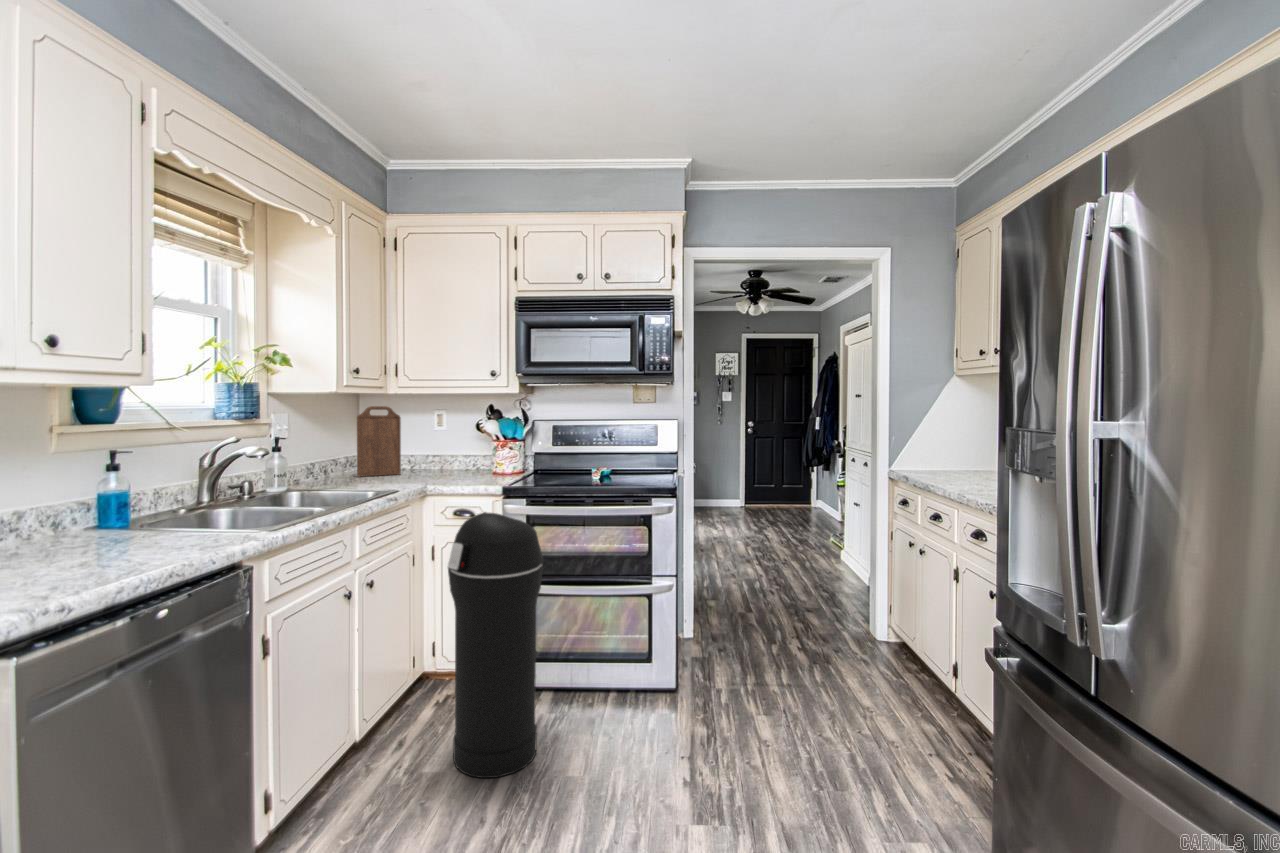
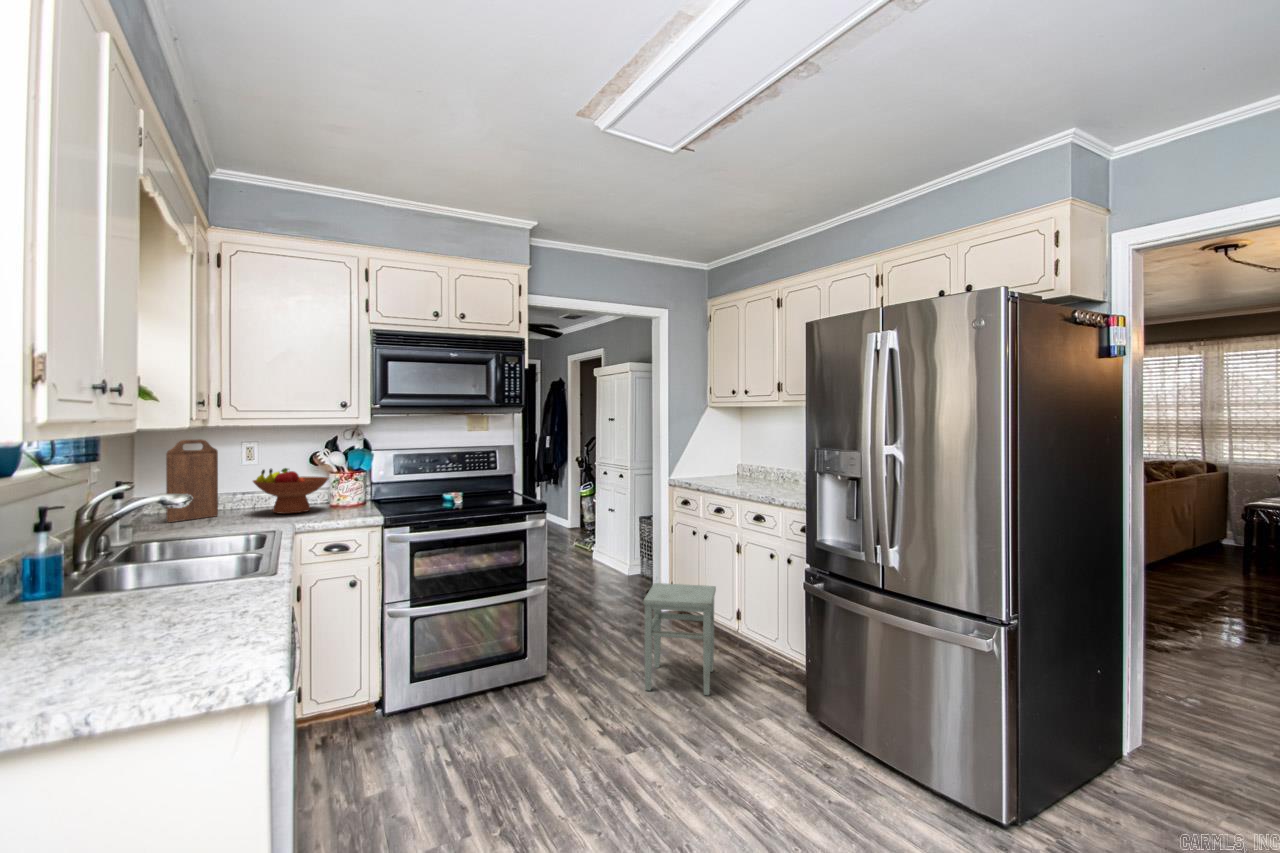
fruit bowl: none [421,434,488,477] -> present [253,468,328,514]
trash can: present [447,512,543,778] -> none [382,536,473,785]
stool: none [779,605,901,776] -> present [643,583,716,695]

